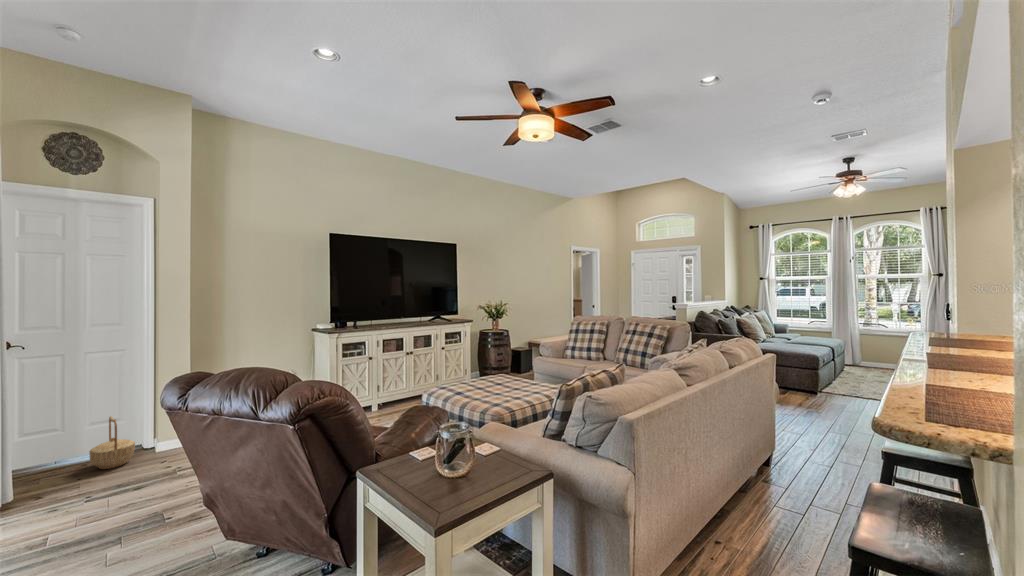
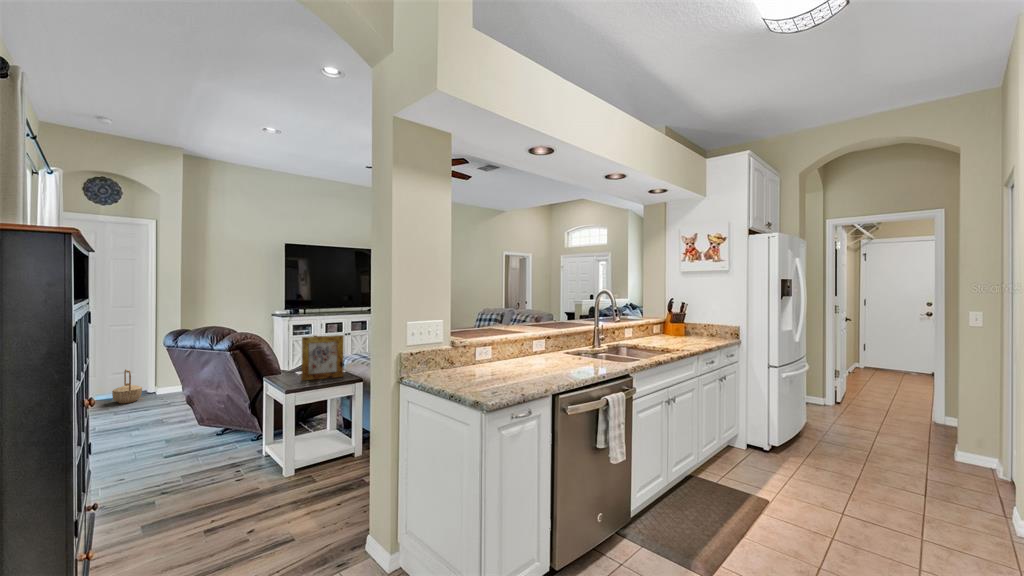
picture frame: none [448,388,522,491] -> present [301,335,344,380]

